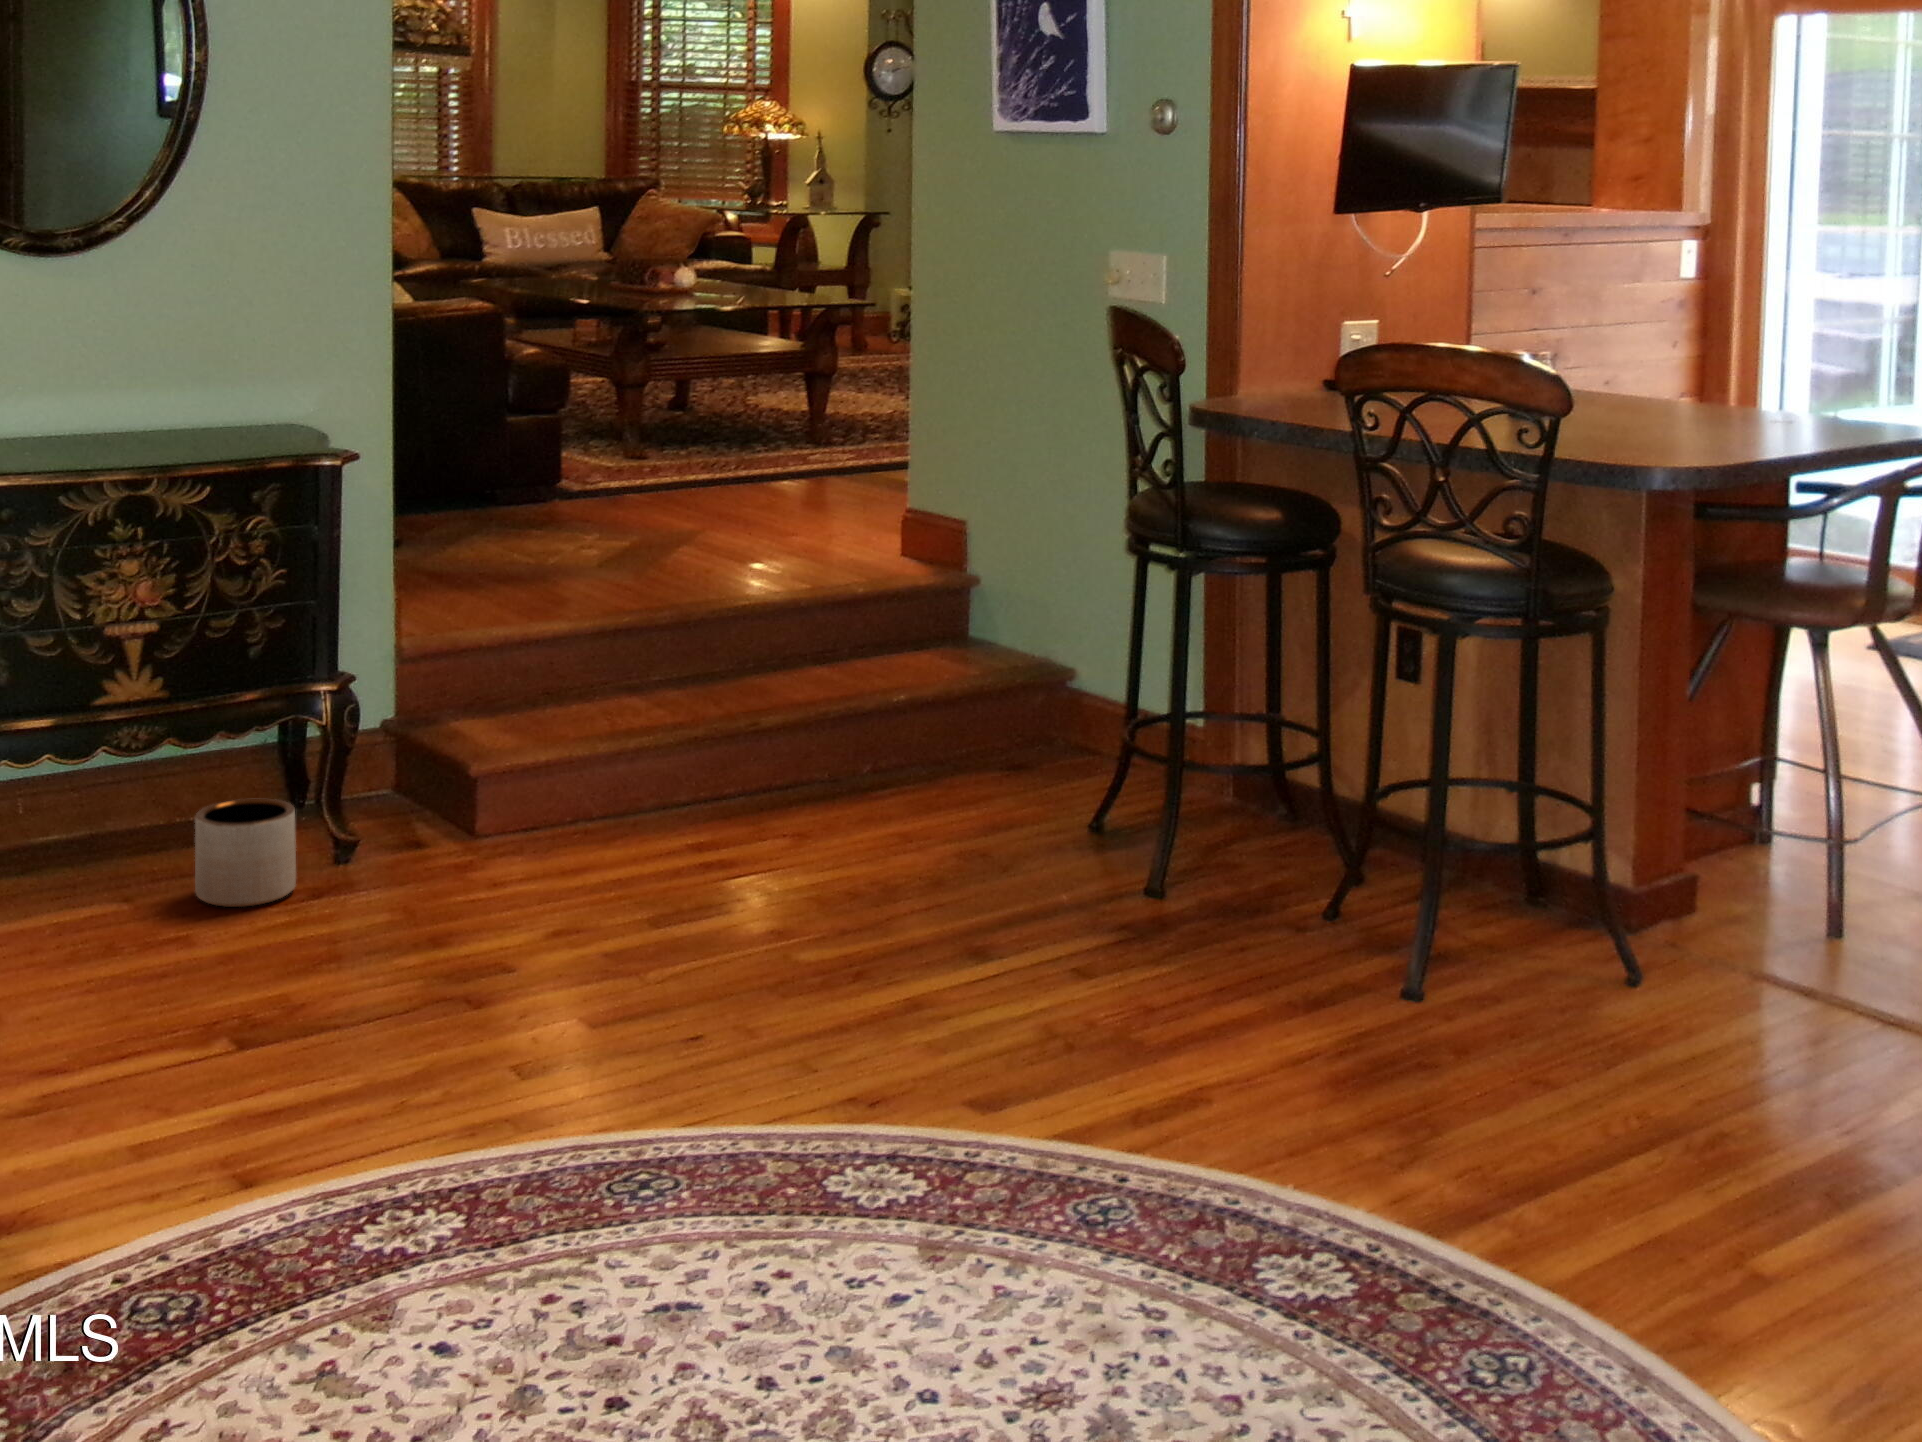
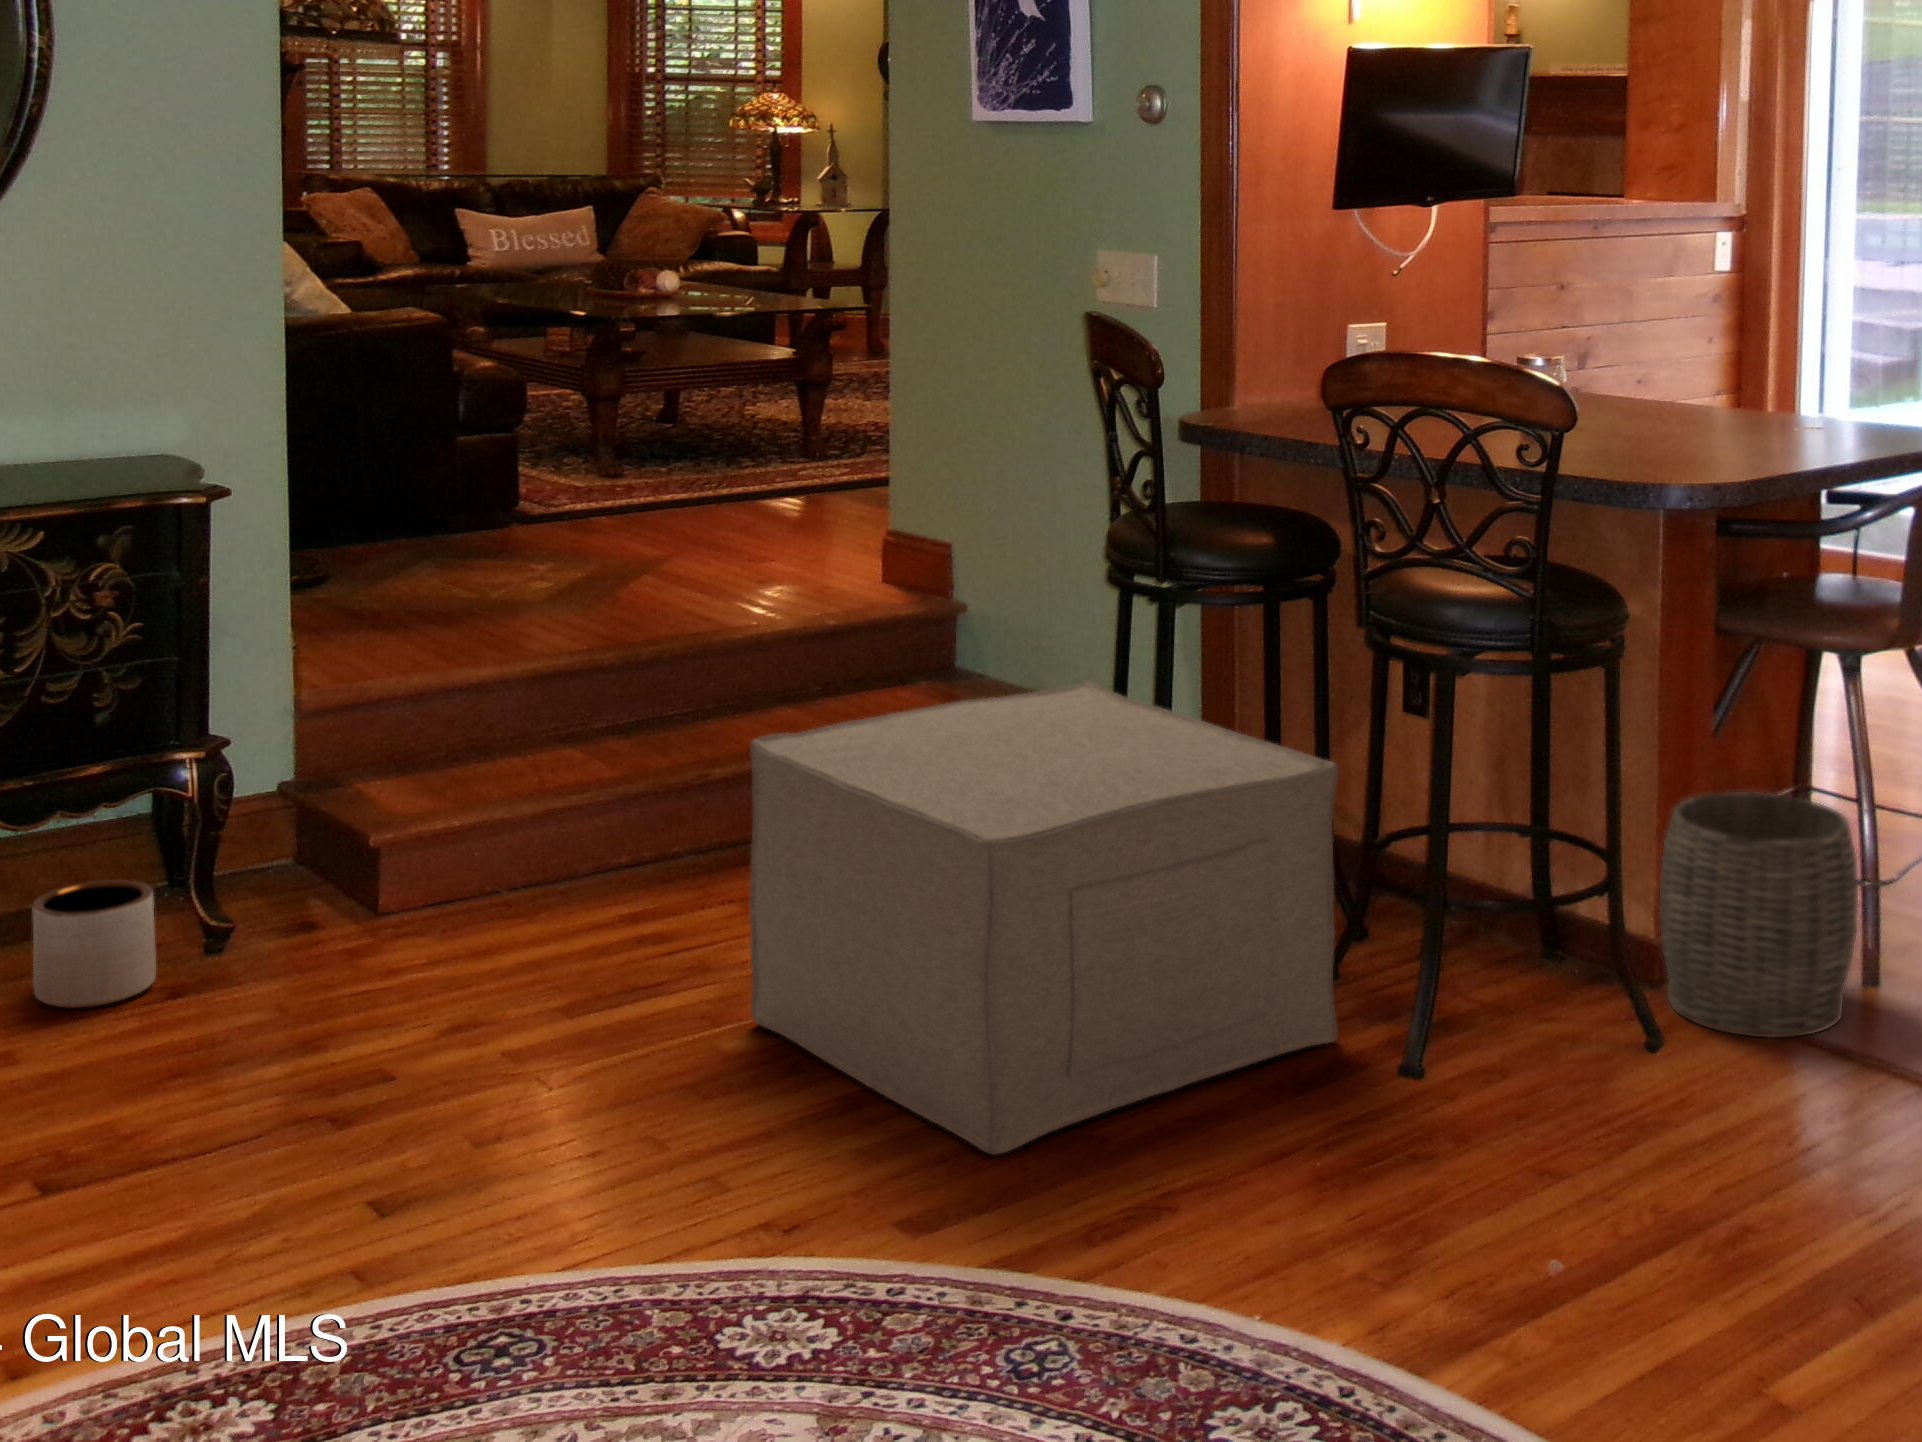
ottoman: none [817,644,1347,1050] -> present [749,681,1338,1155]
woven basket: none [1638,757,1823,980] -> present [1660,792,1858,1038]

